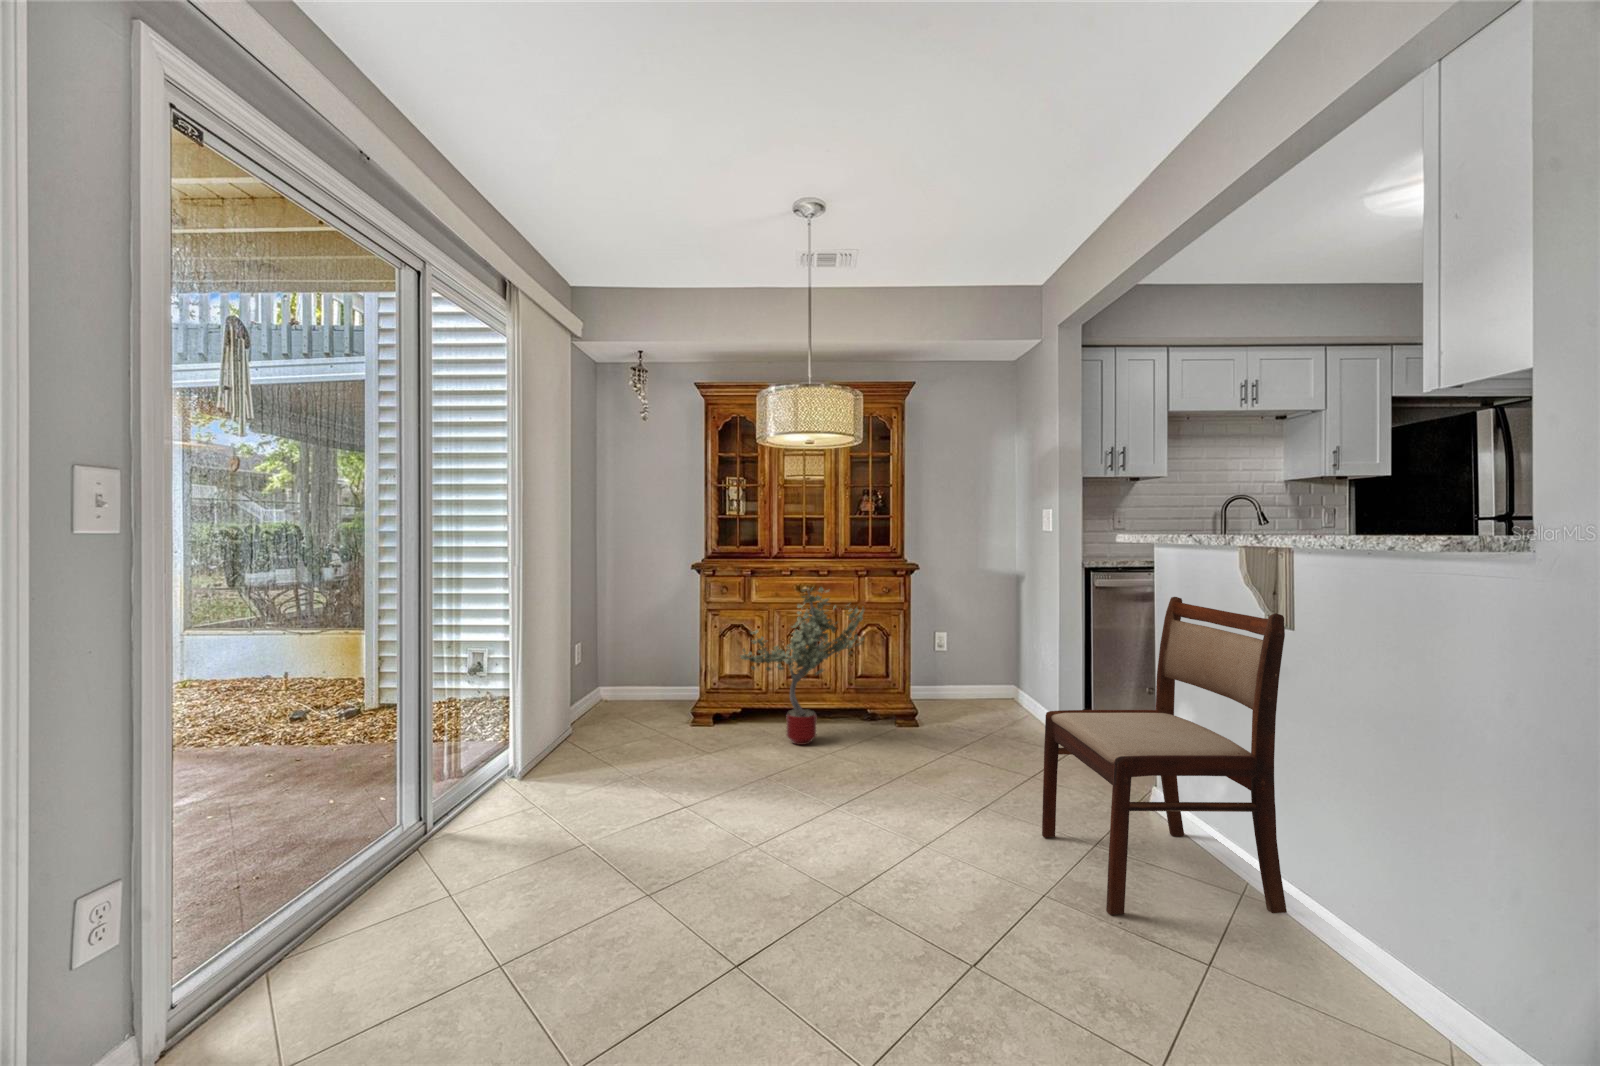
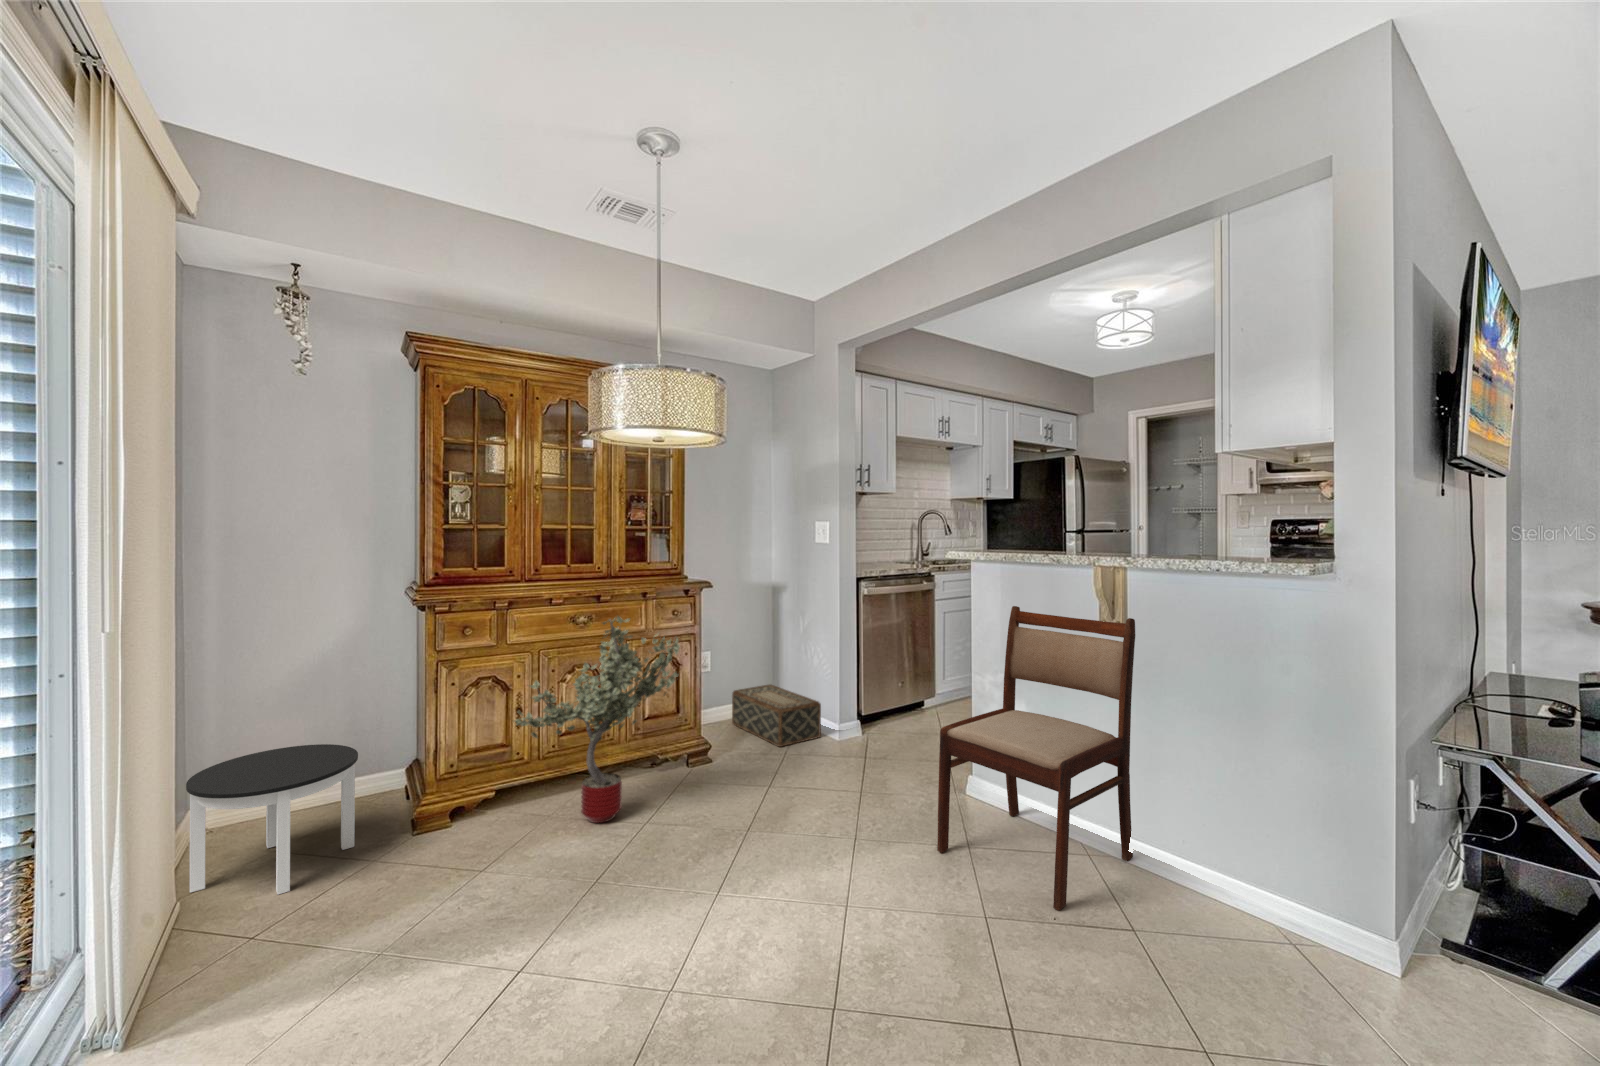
round table: none [581,655,663,736] -> present [186,744,358,895]
woven basket: none [968,671,1042,728] -> present [732,685,821,747]

